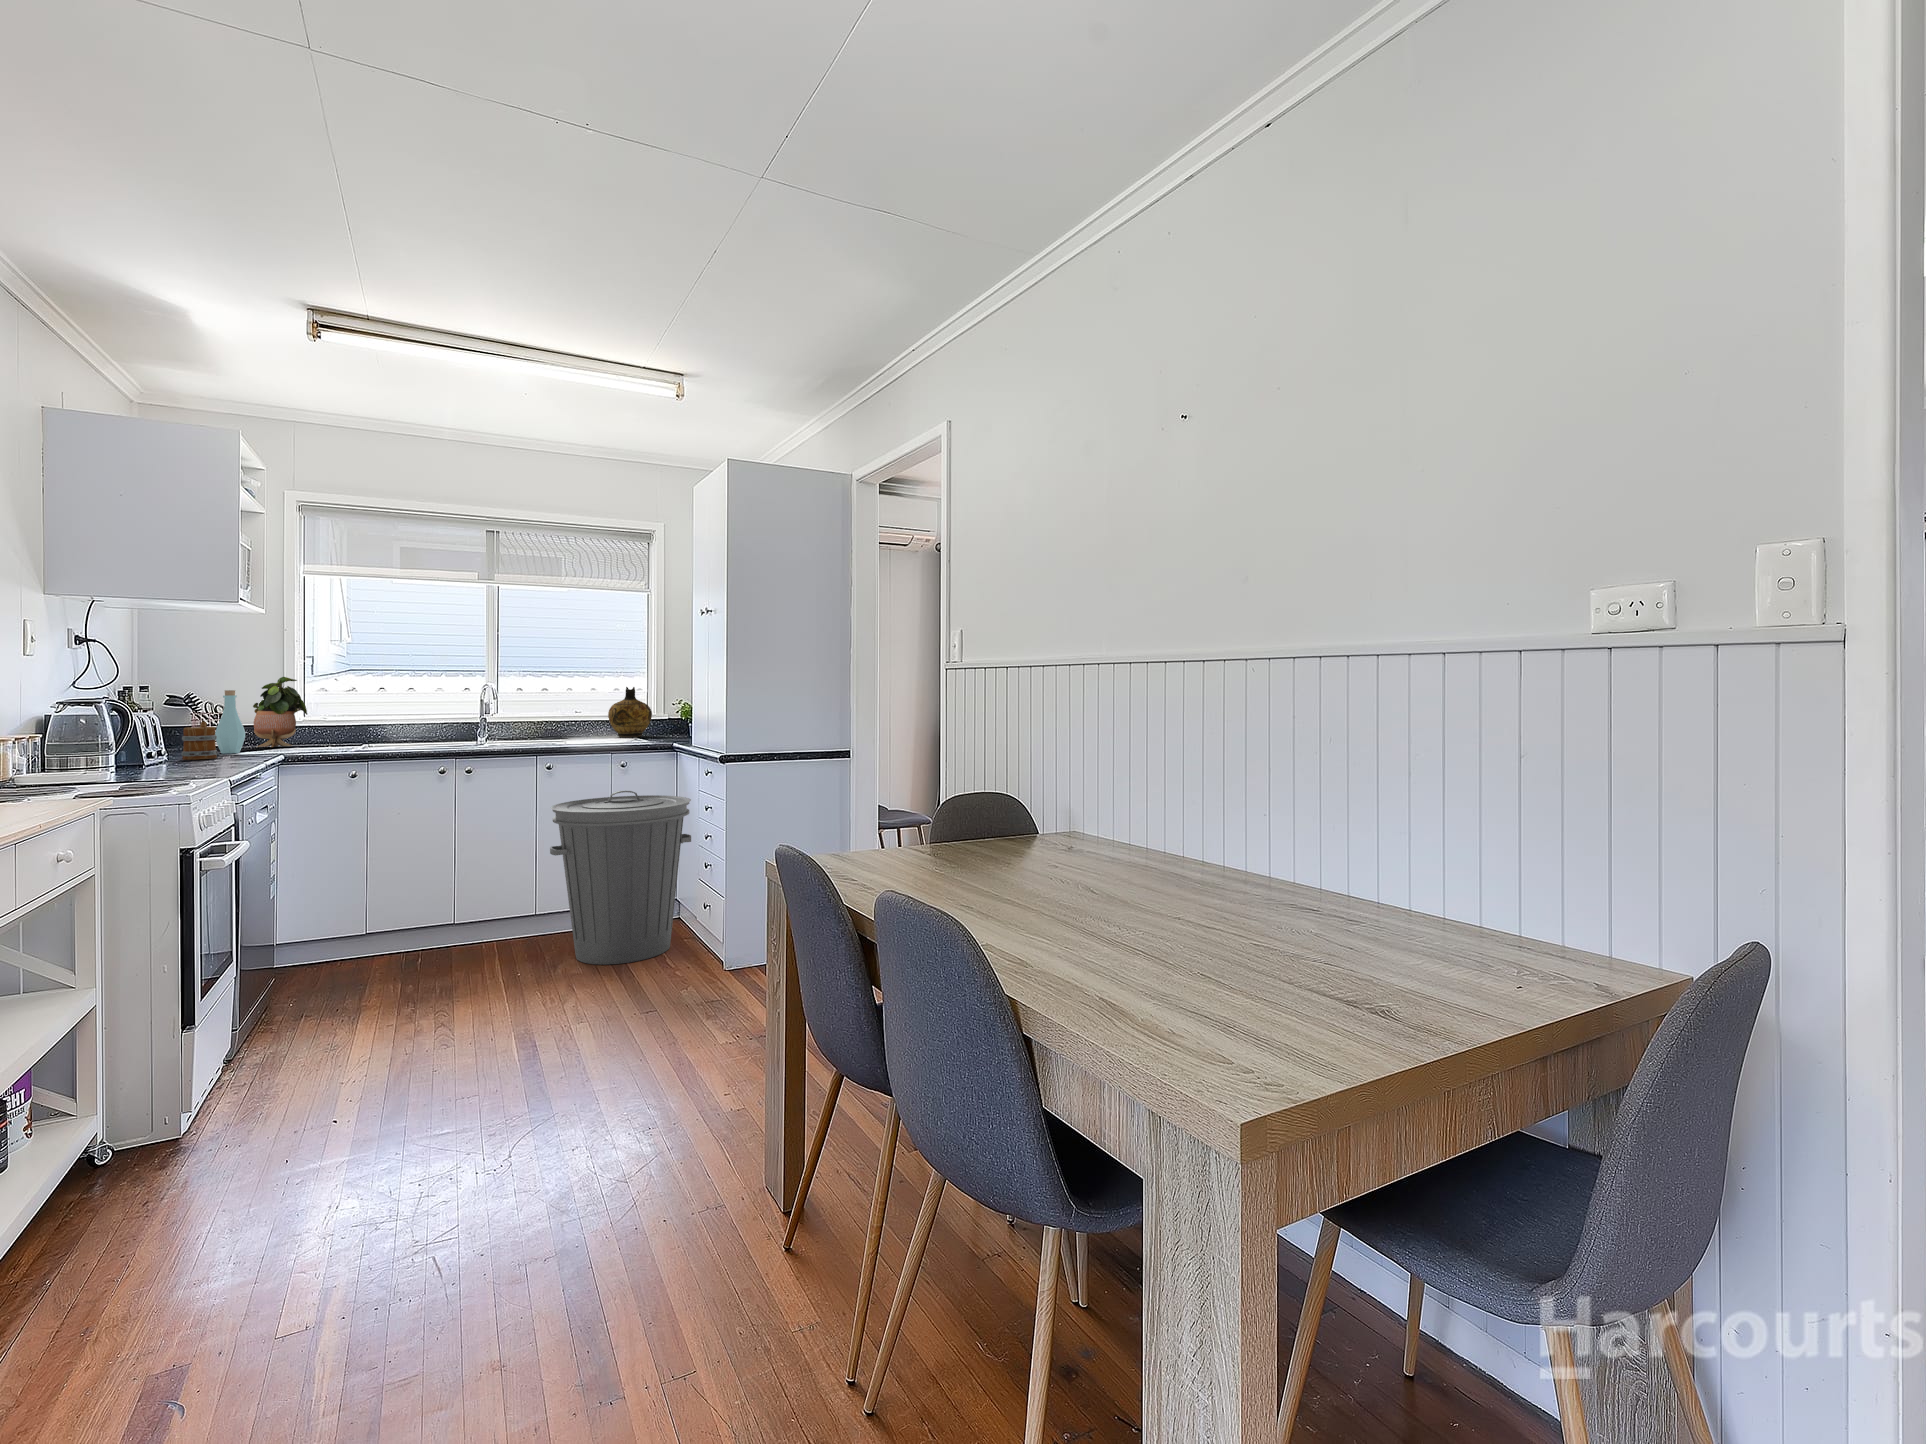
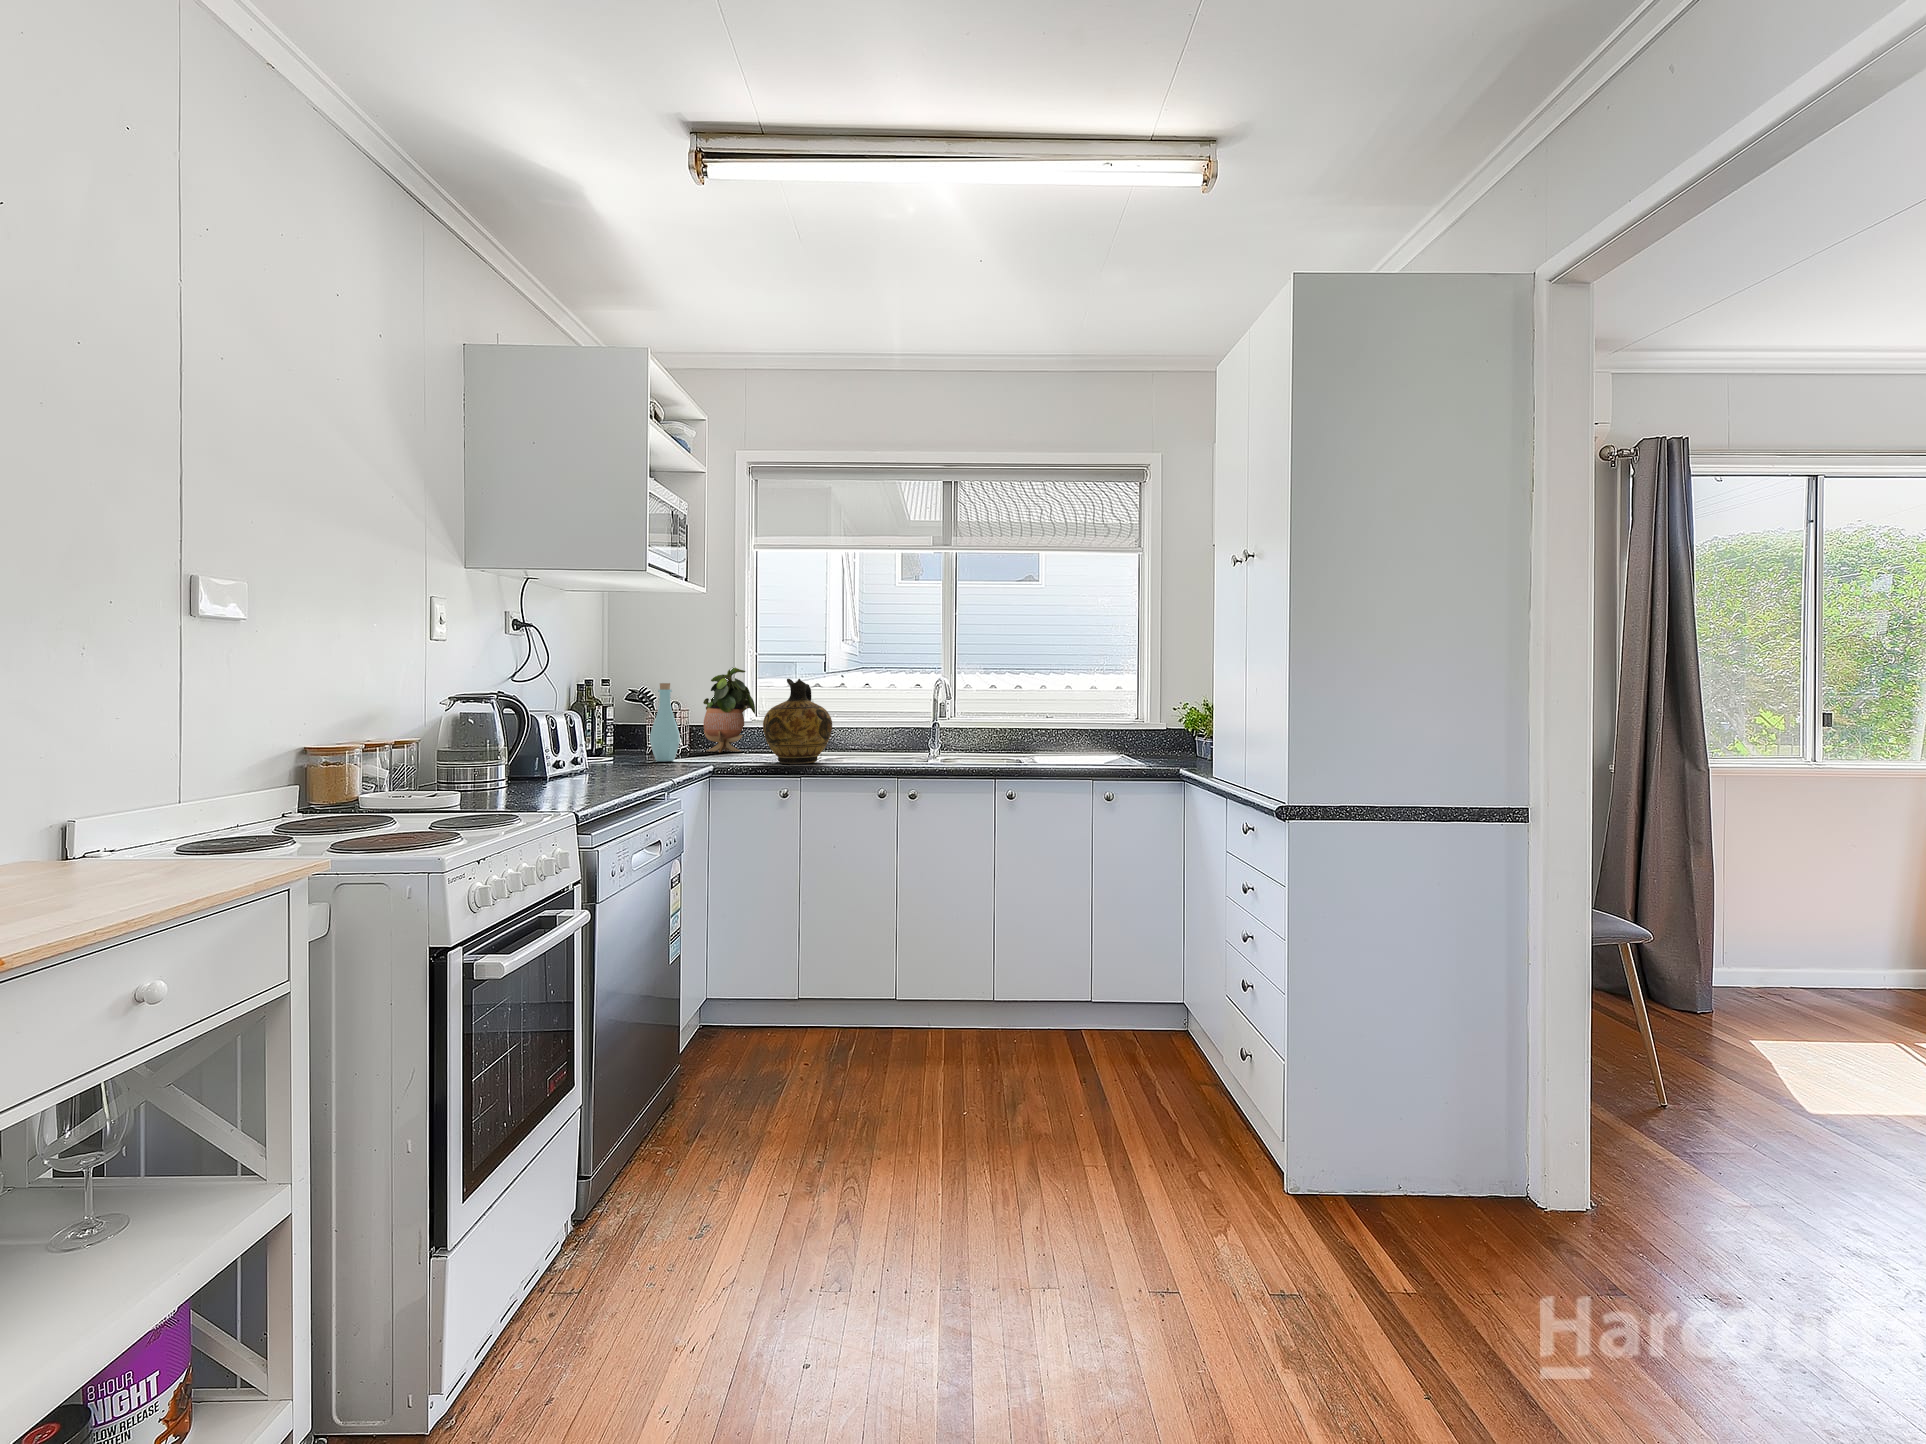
ceramic jug: present [608,687,652,737] -> present [763,679,832,764]
mug: present [182,722,218,760] -> none [601,722,638,771]
trash can: present [550,790,691,965] -> none [1006,848,1216,1137]

